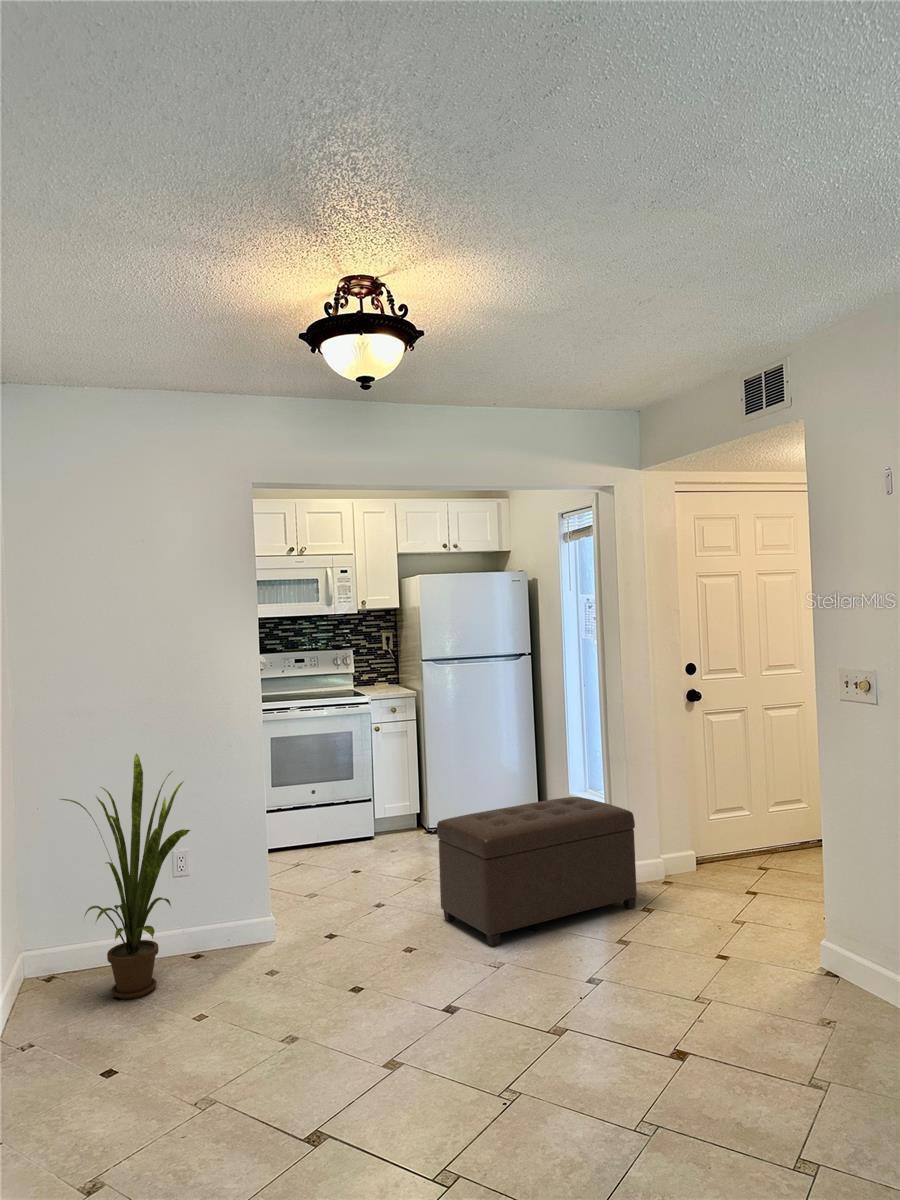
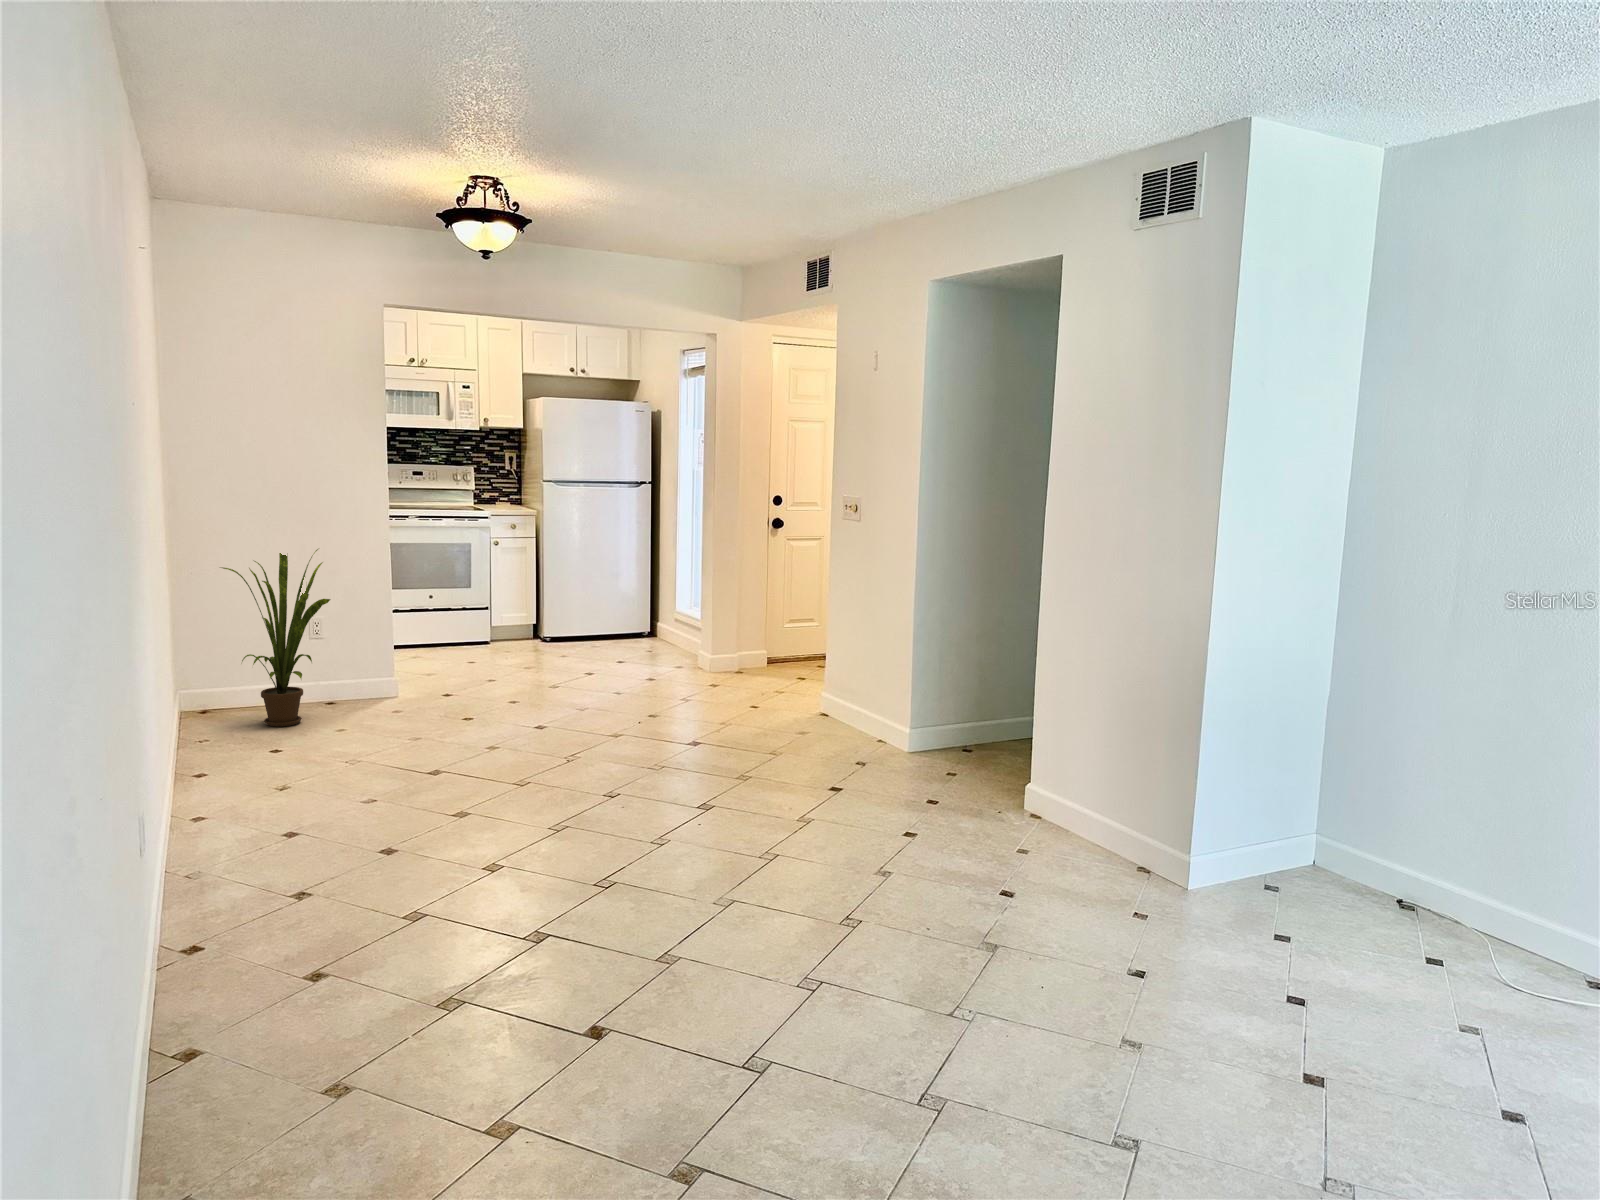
ottoman: present [437,797,637,946] -> none [541,603,709,707]

